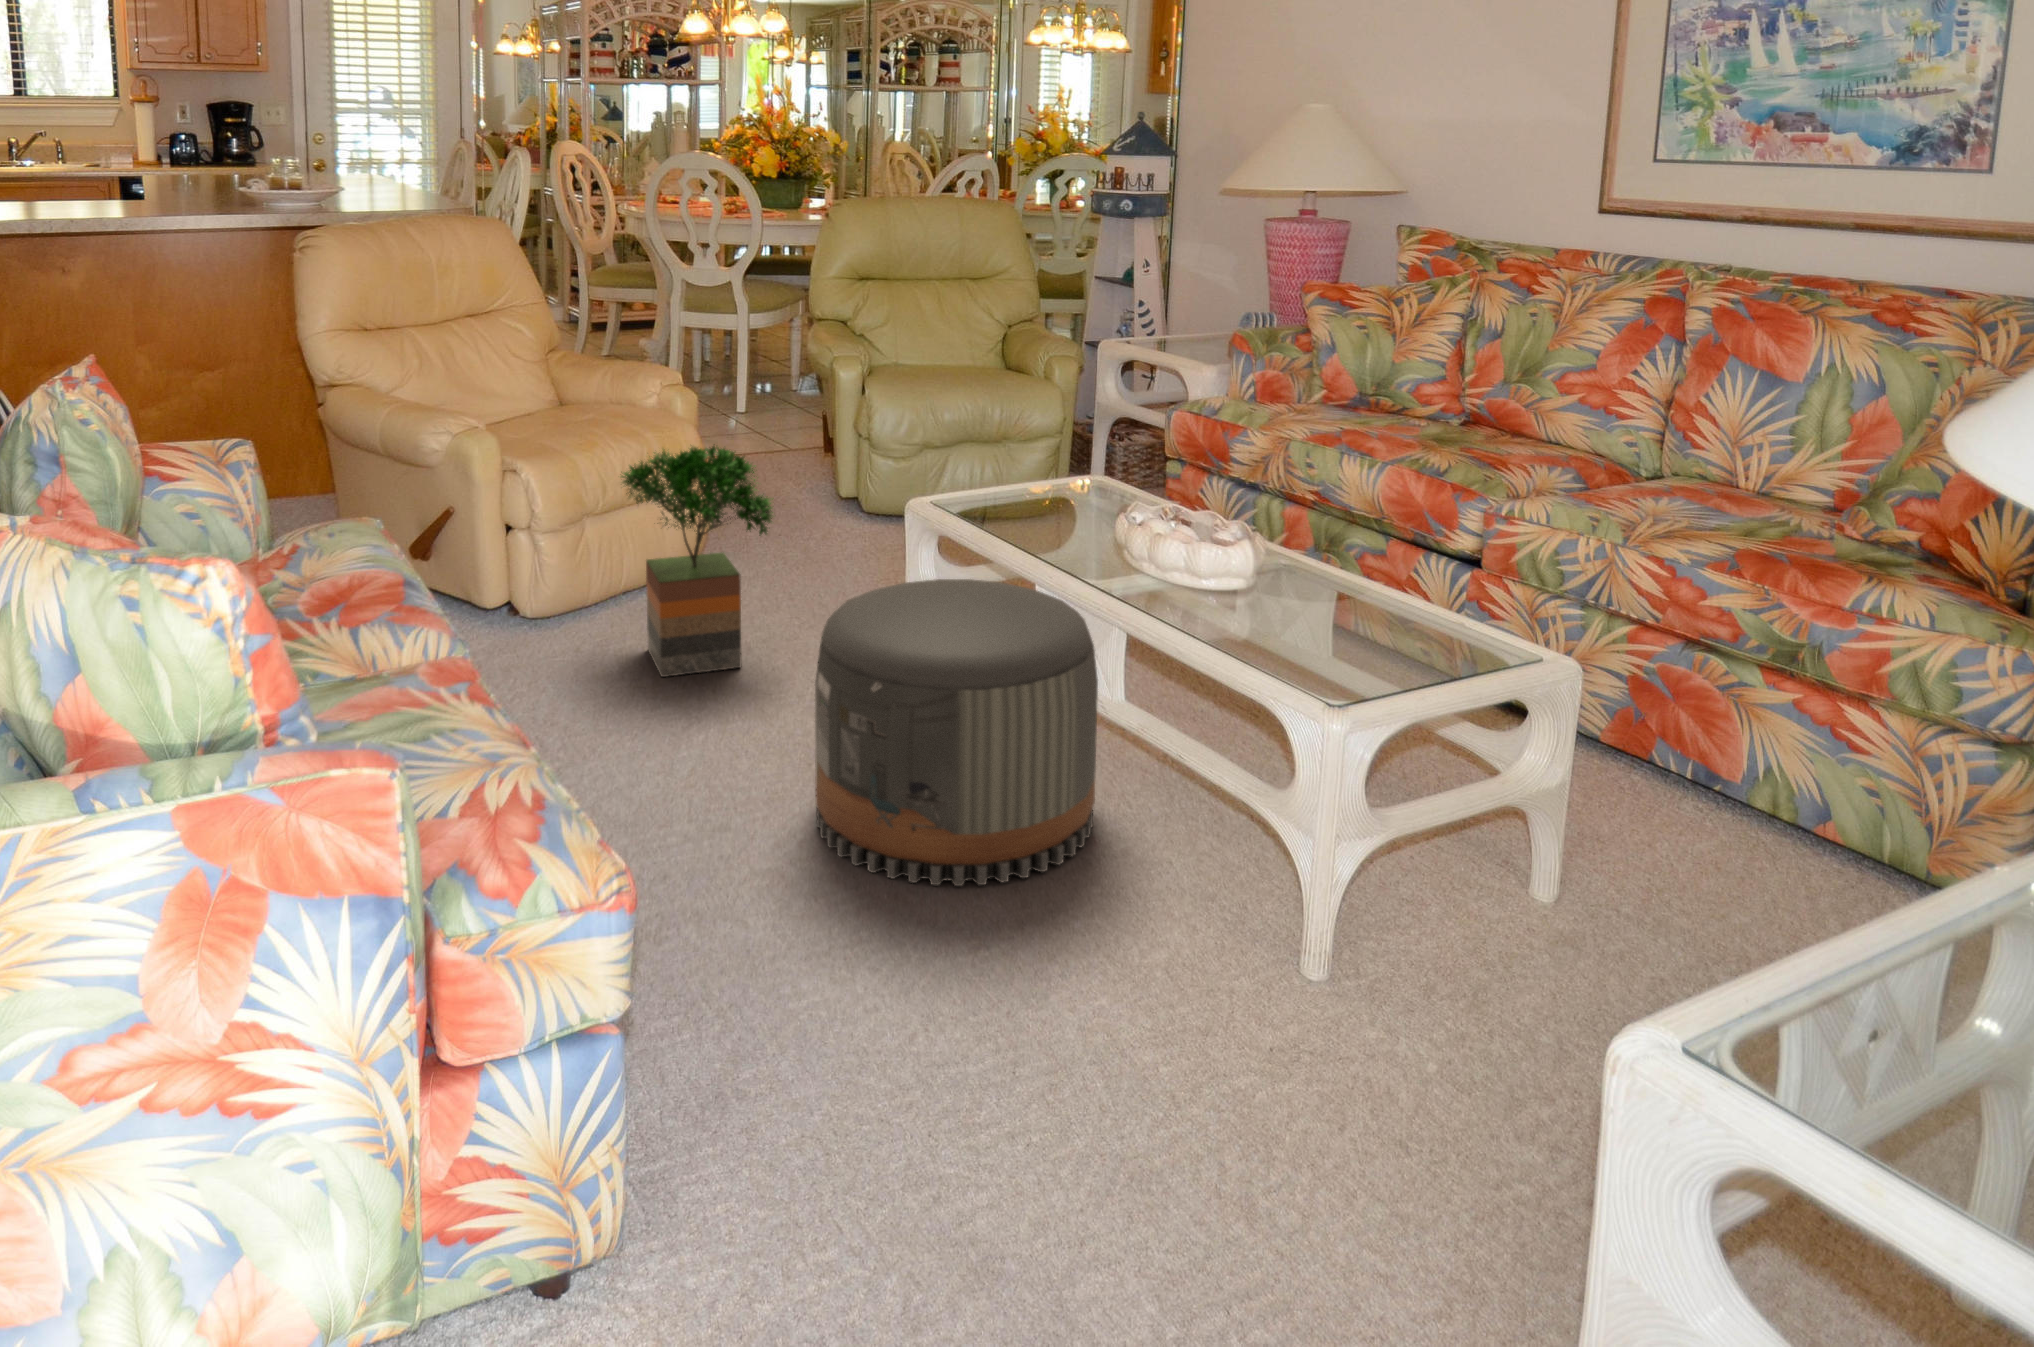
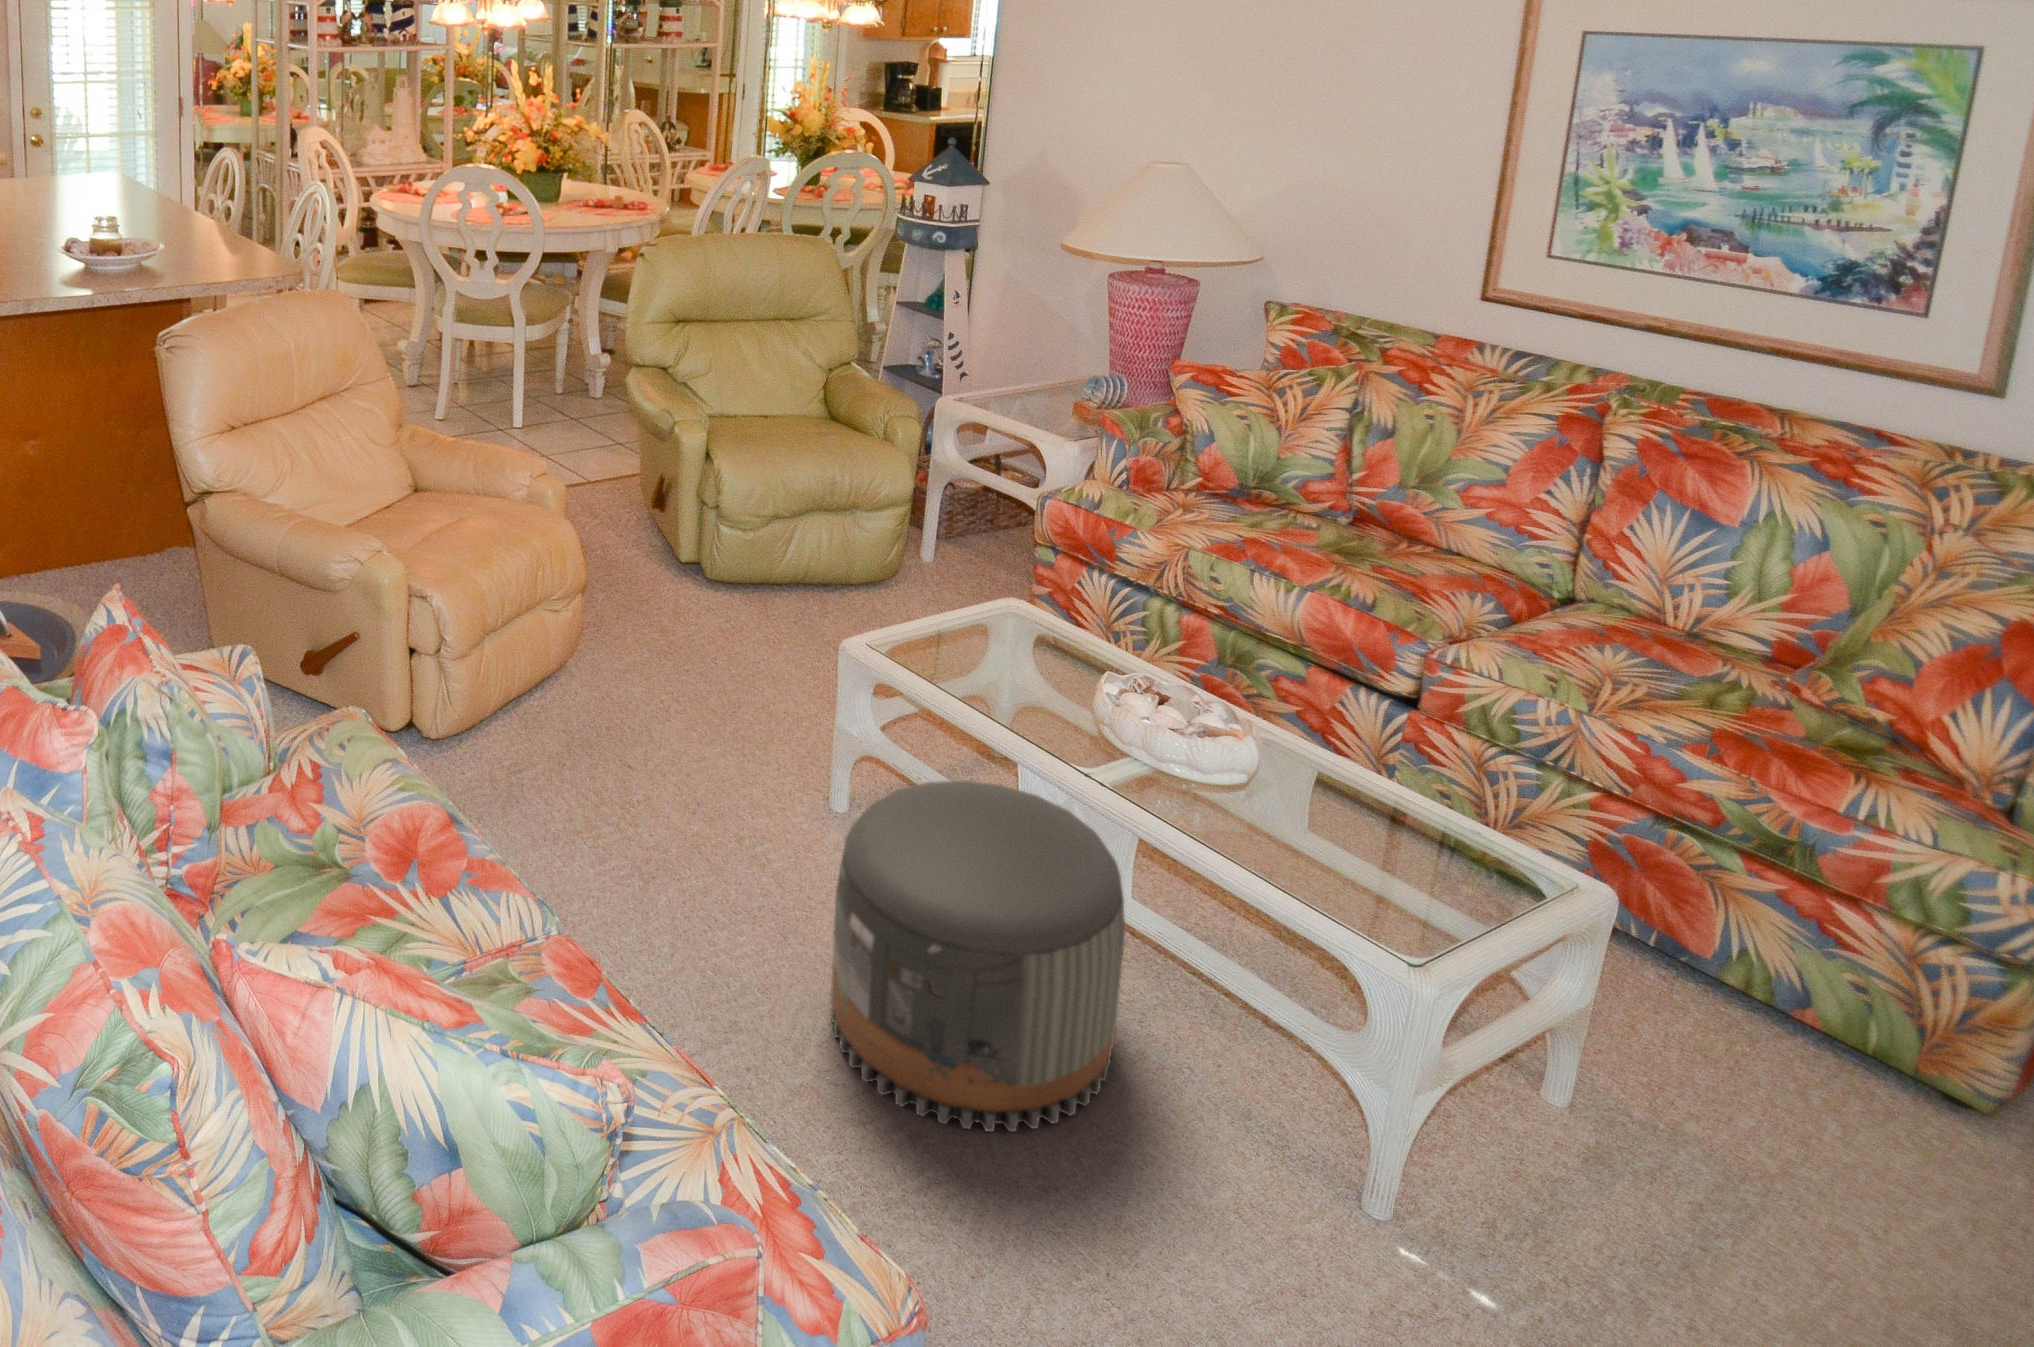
potted tree: present [621,446,773,677] -> none [548,591,715,837]

